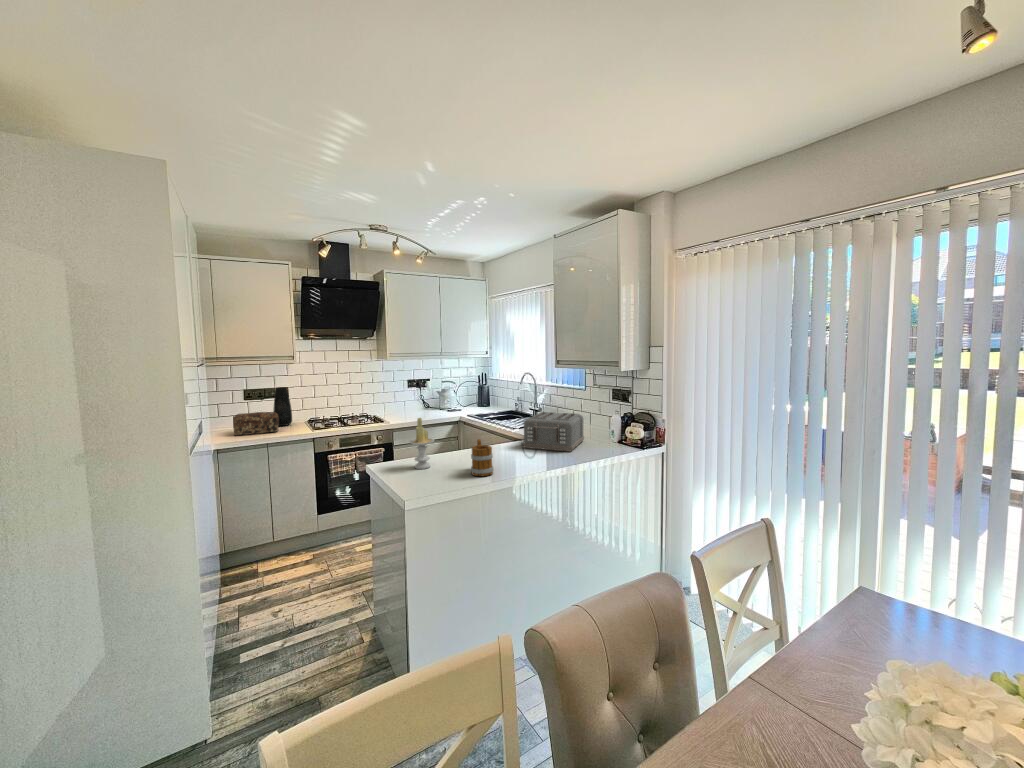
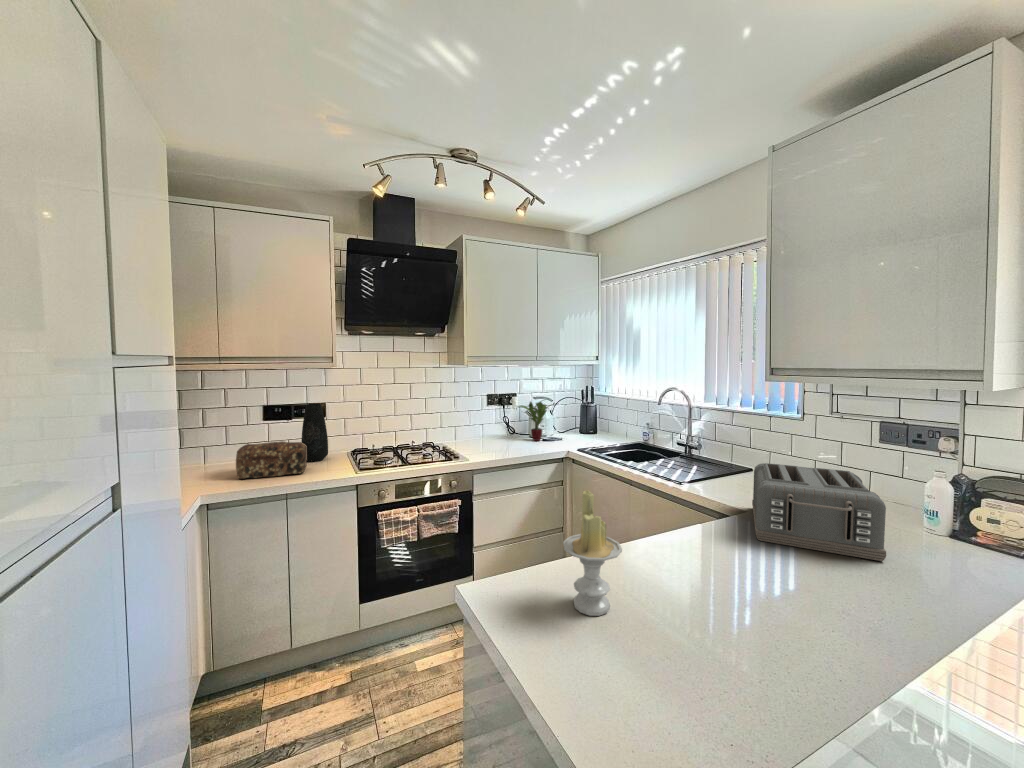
potted plant: none [429,382,457,412] -> present [518,401,553,441]
mug: present [471,439,493,476] -> none [730,554,807,673]

